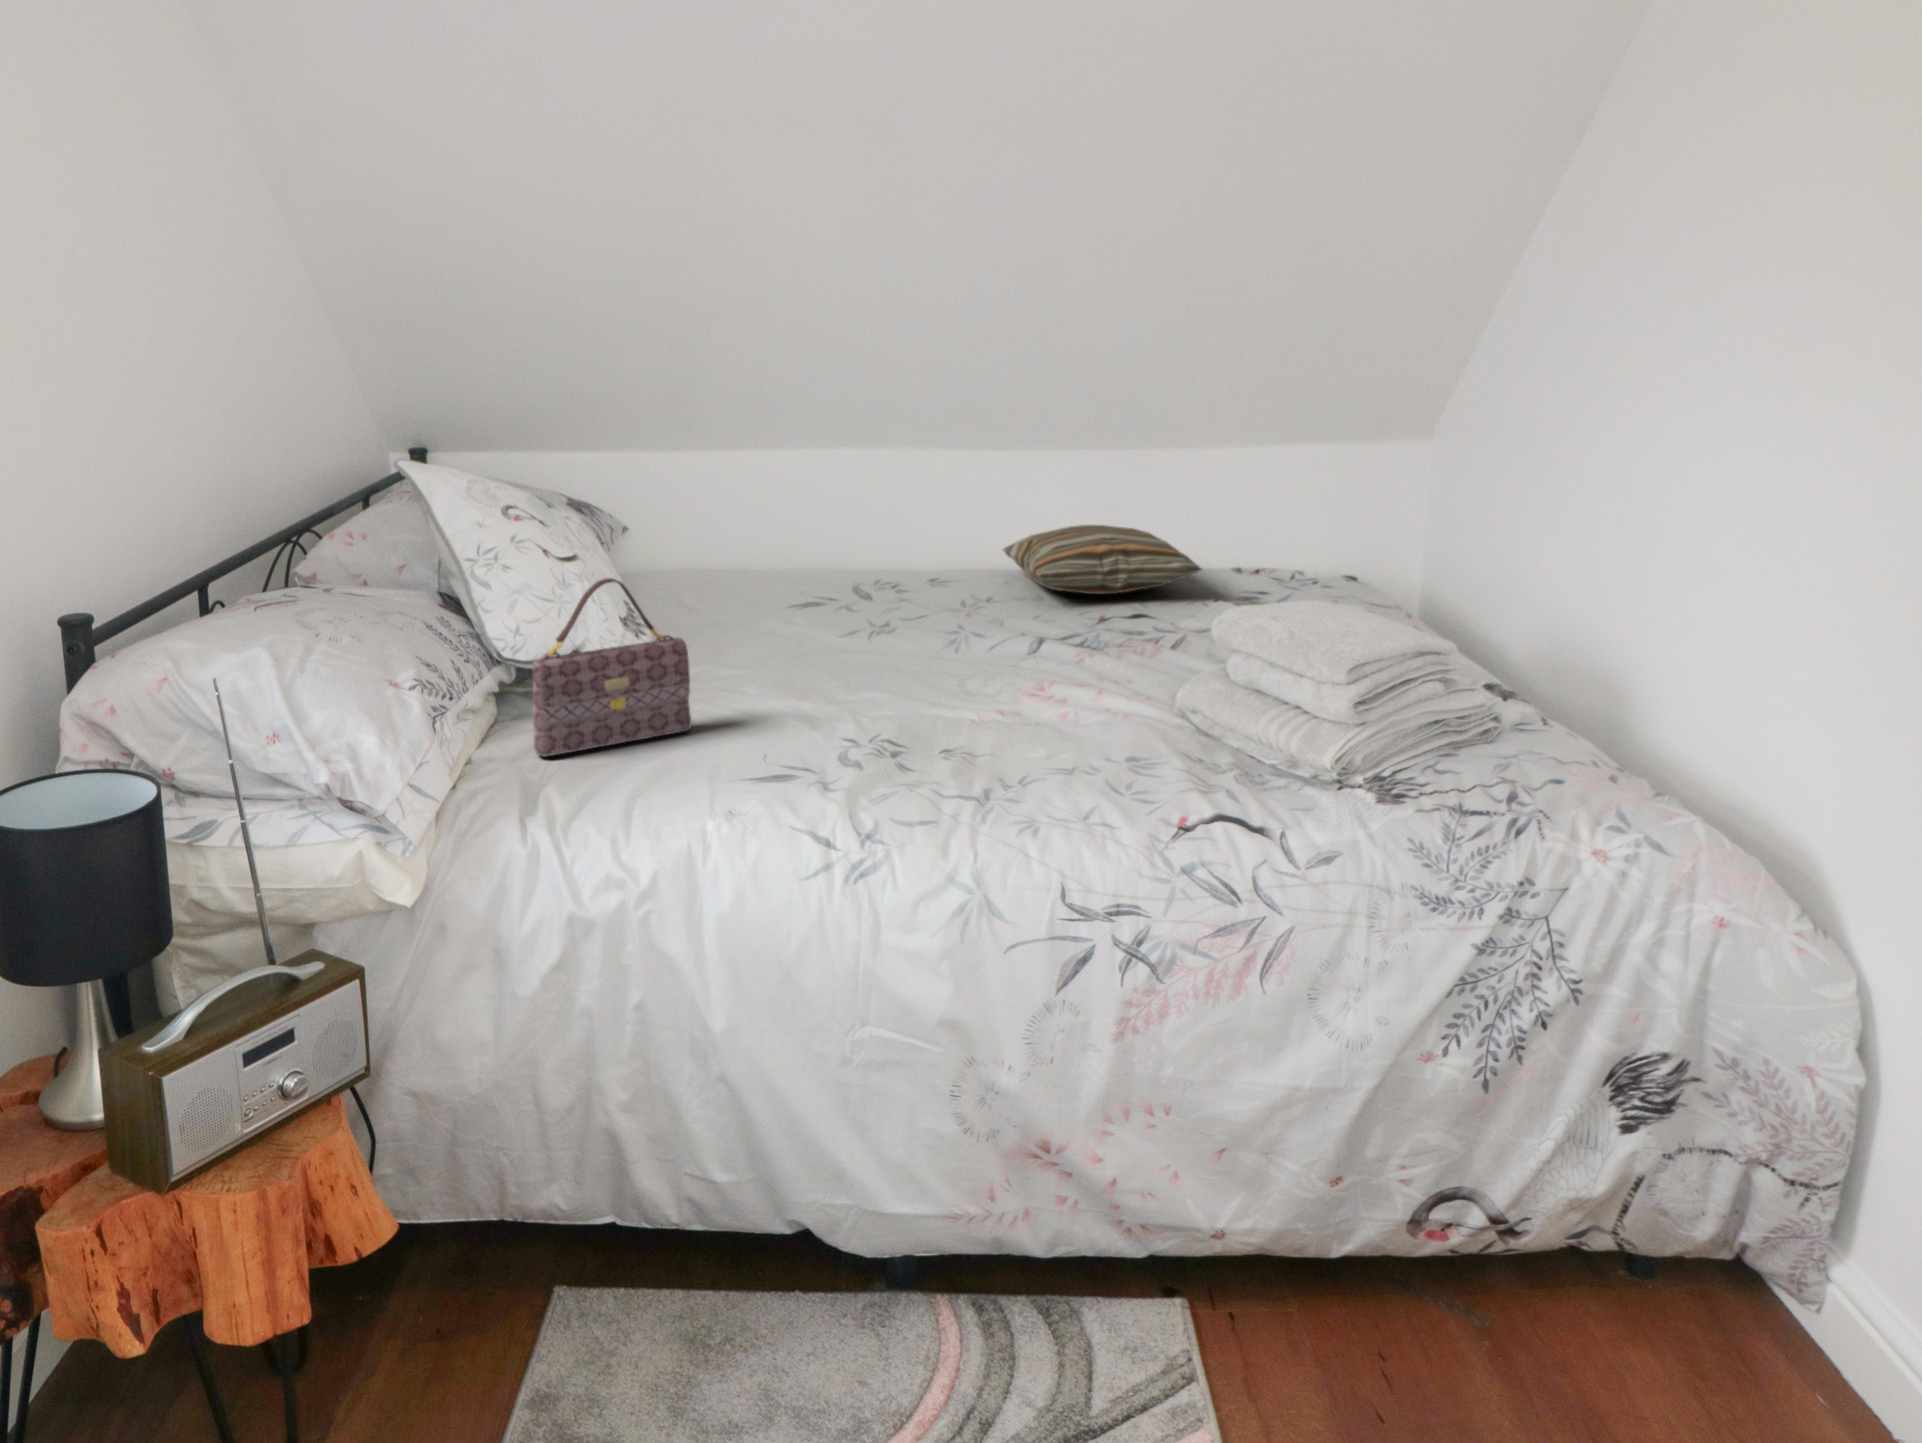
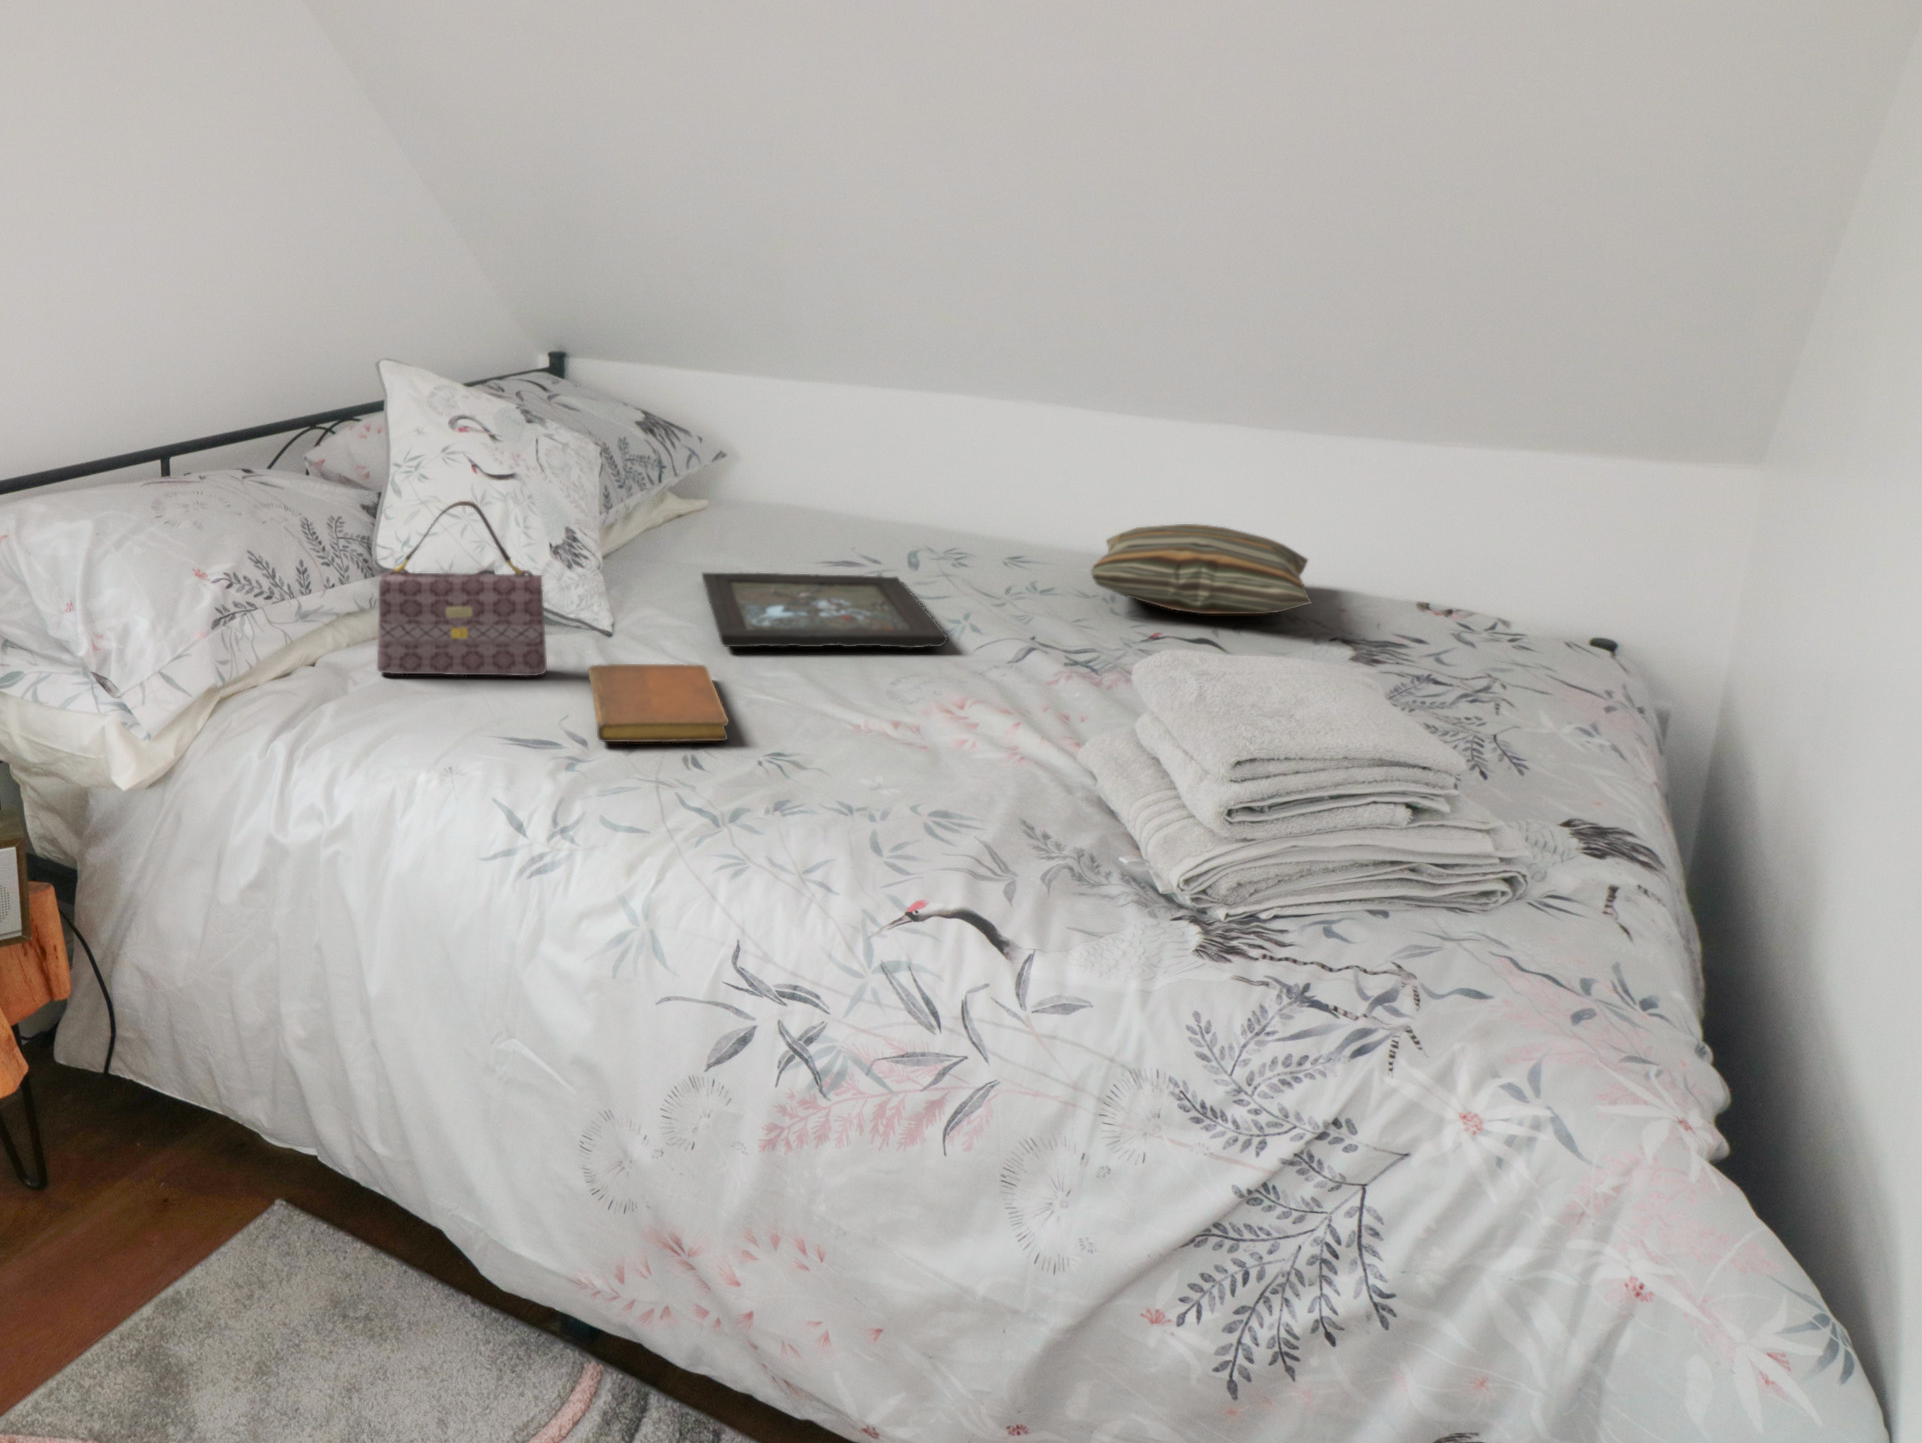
tray: none [708,604,976,679] -> present [702,573,948,648]
notebook: none [732,695,912,766] -> present [588,664,729,742]

